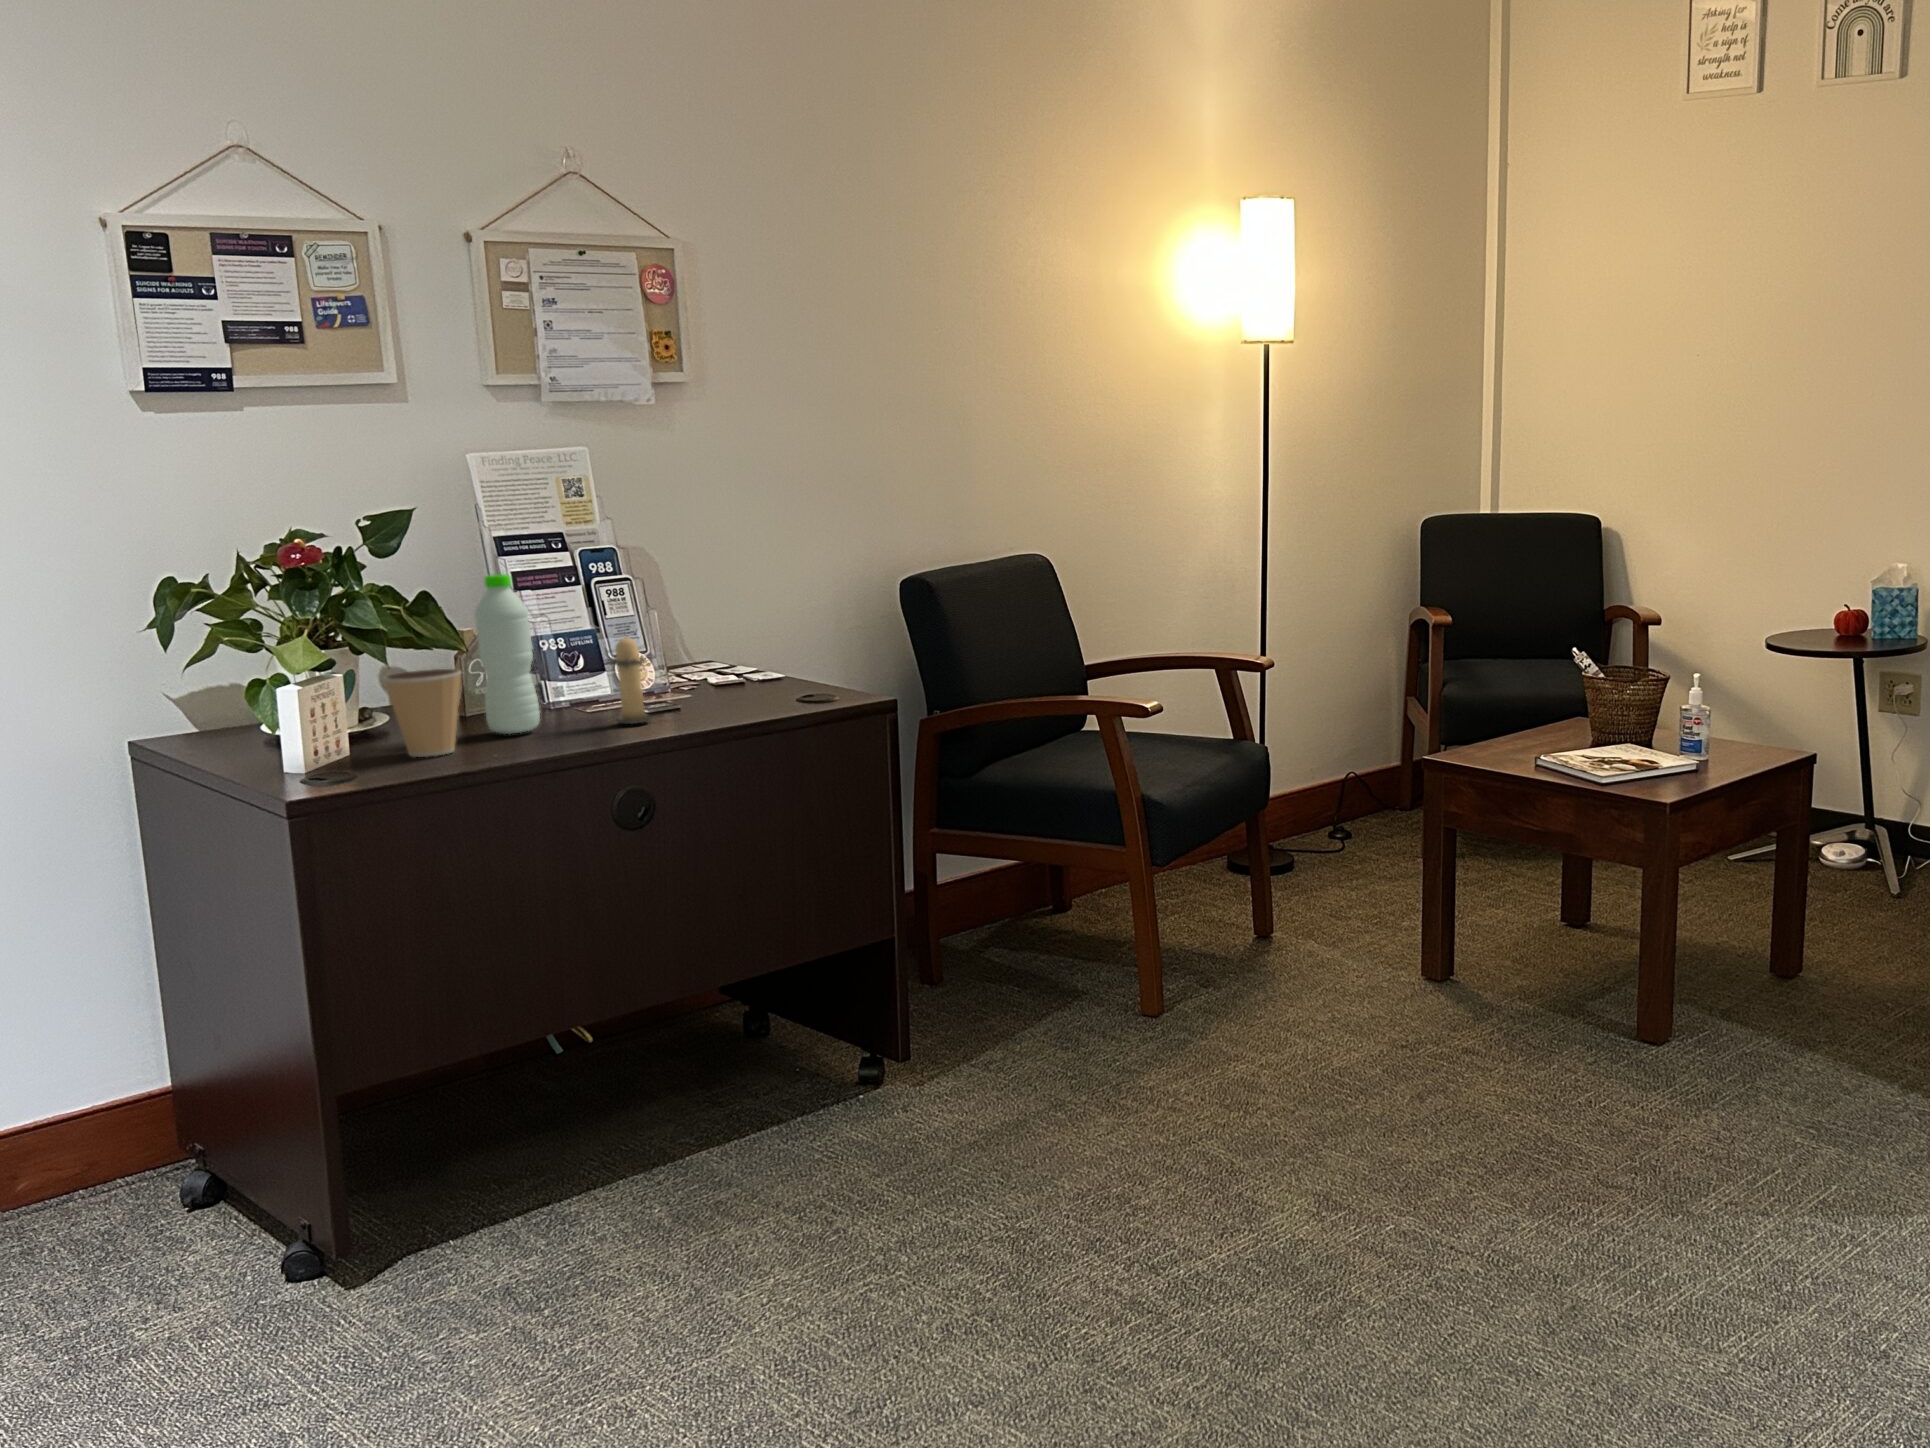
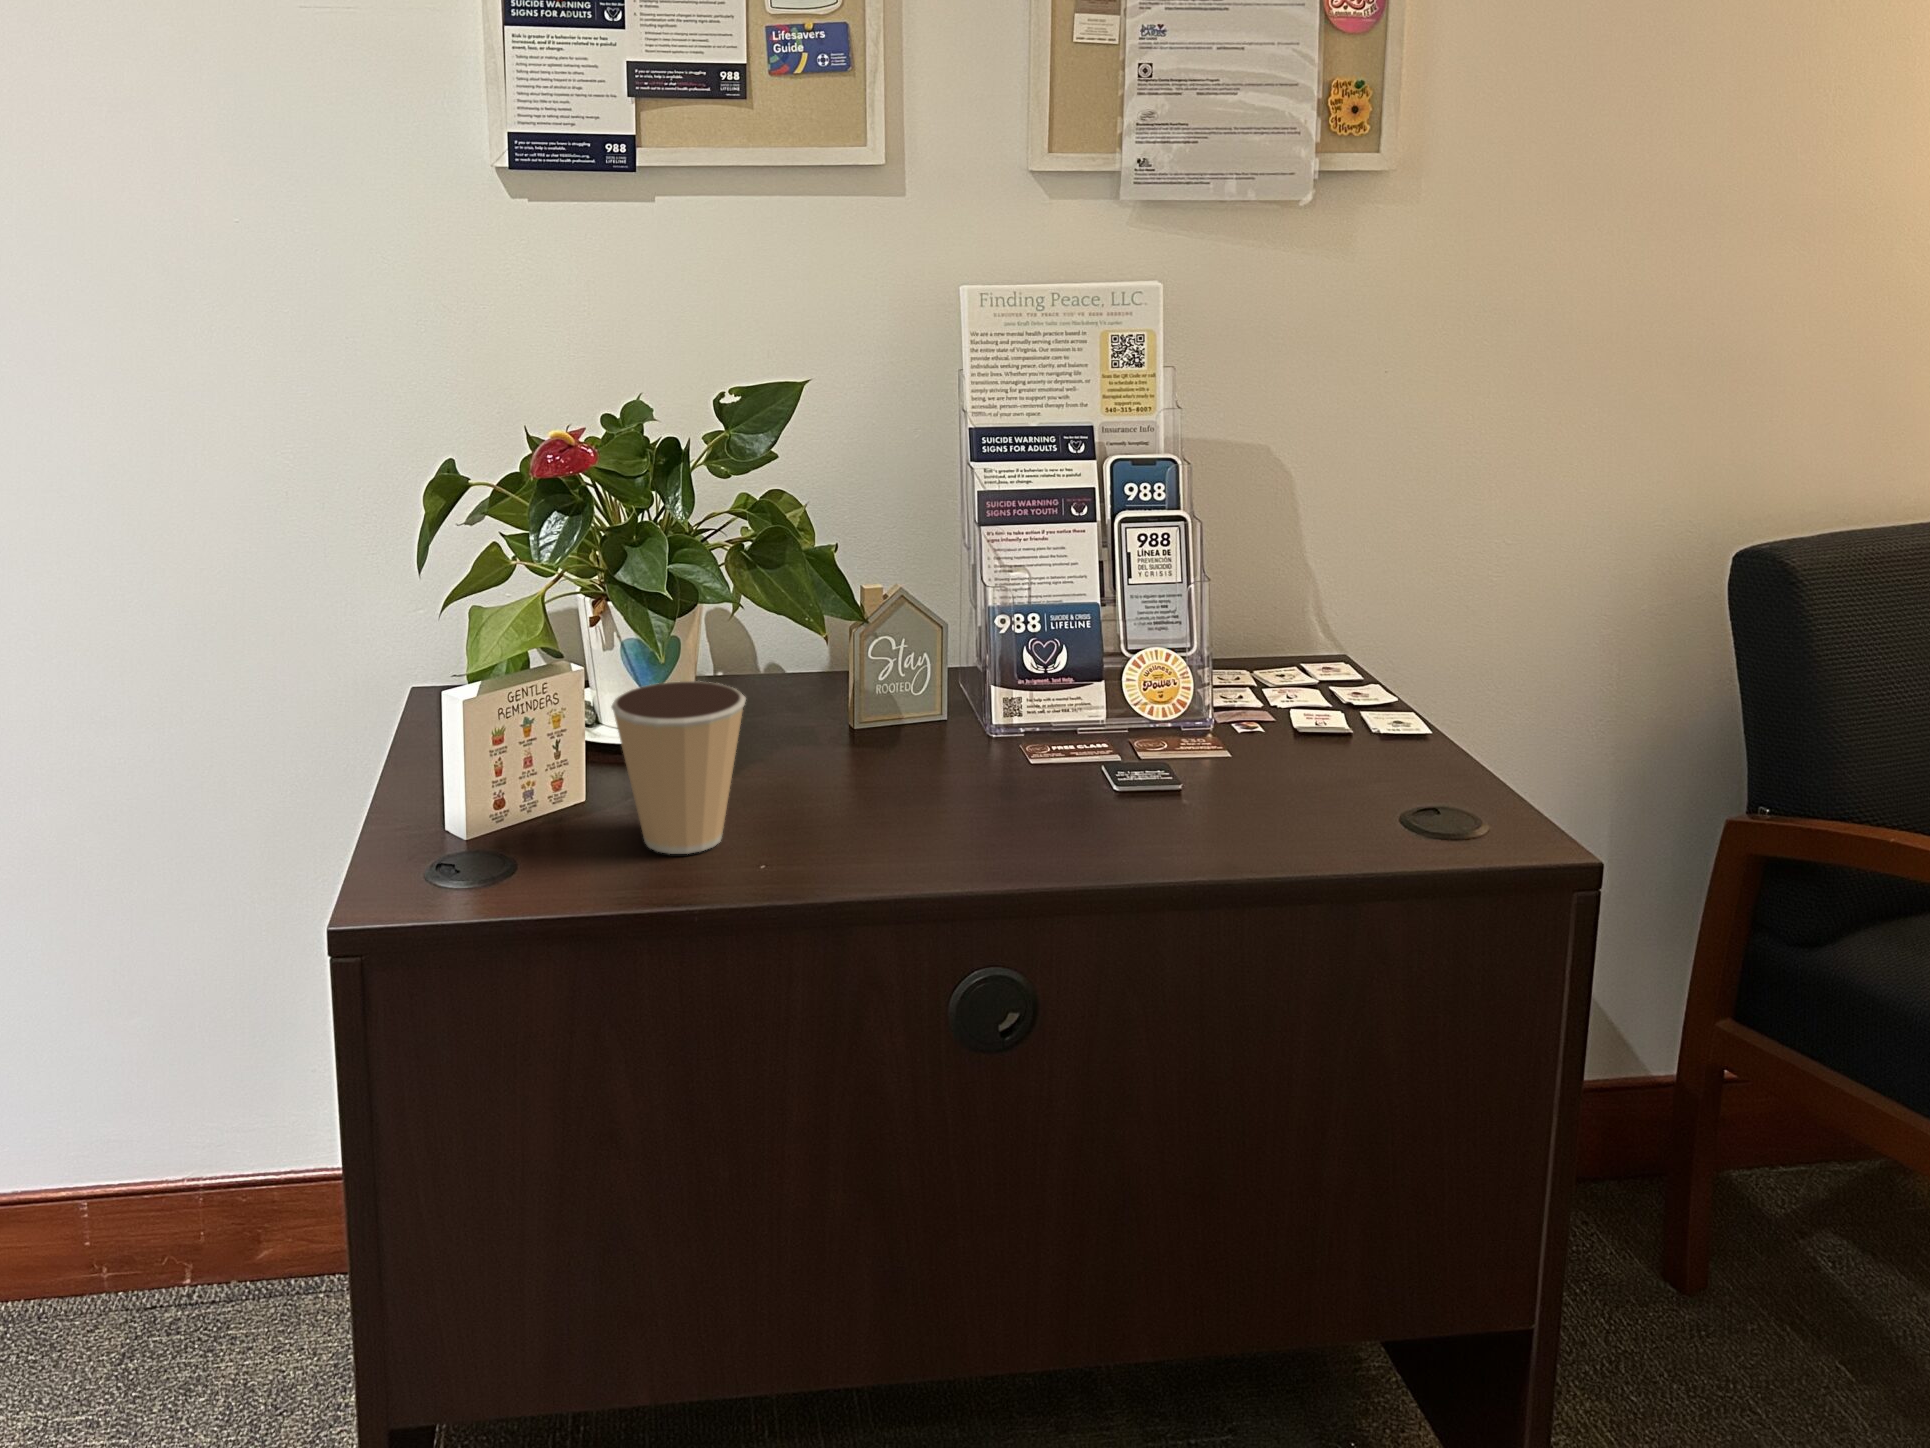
water bottle: present [475,574,540,734] -> none [820,519,914,811]
candle: present [608,637,652,724] -> none [1025,658,1114,844]

